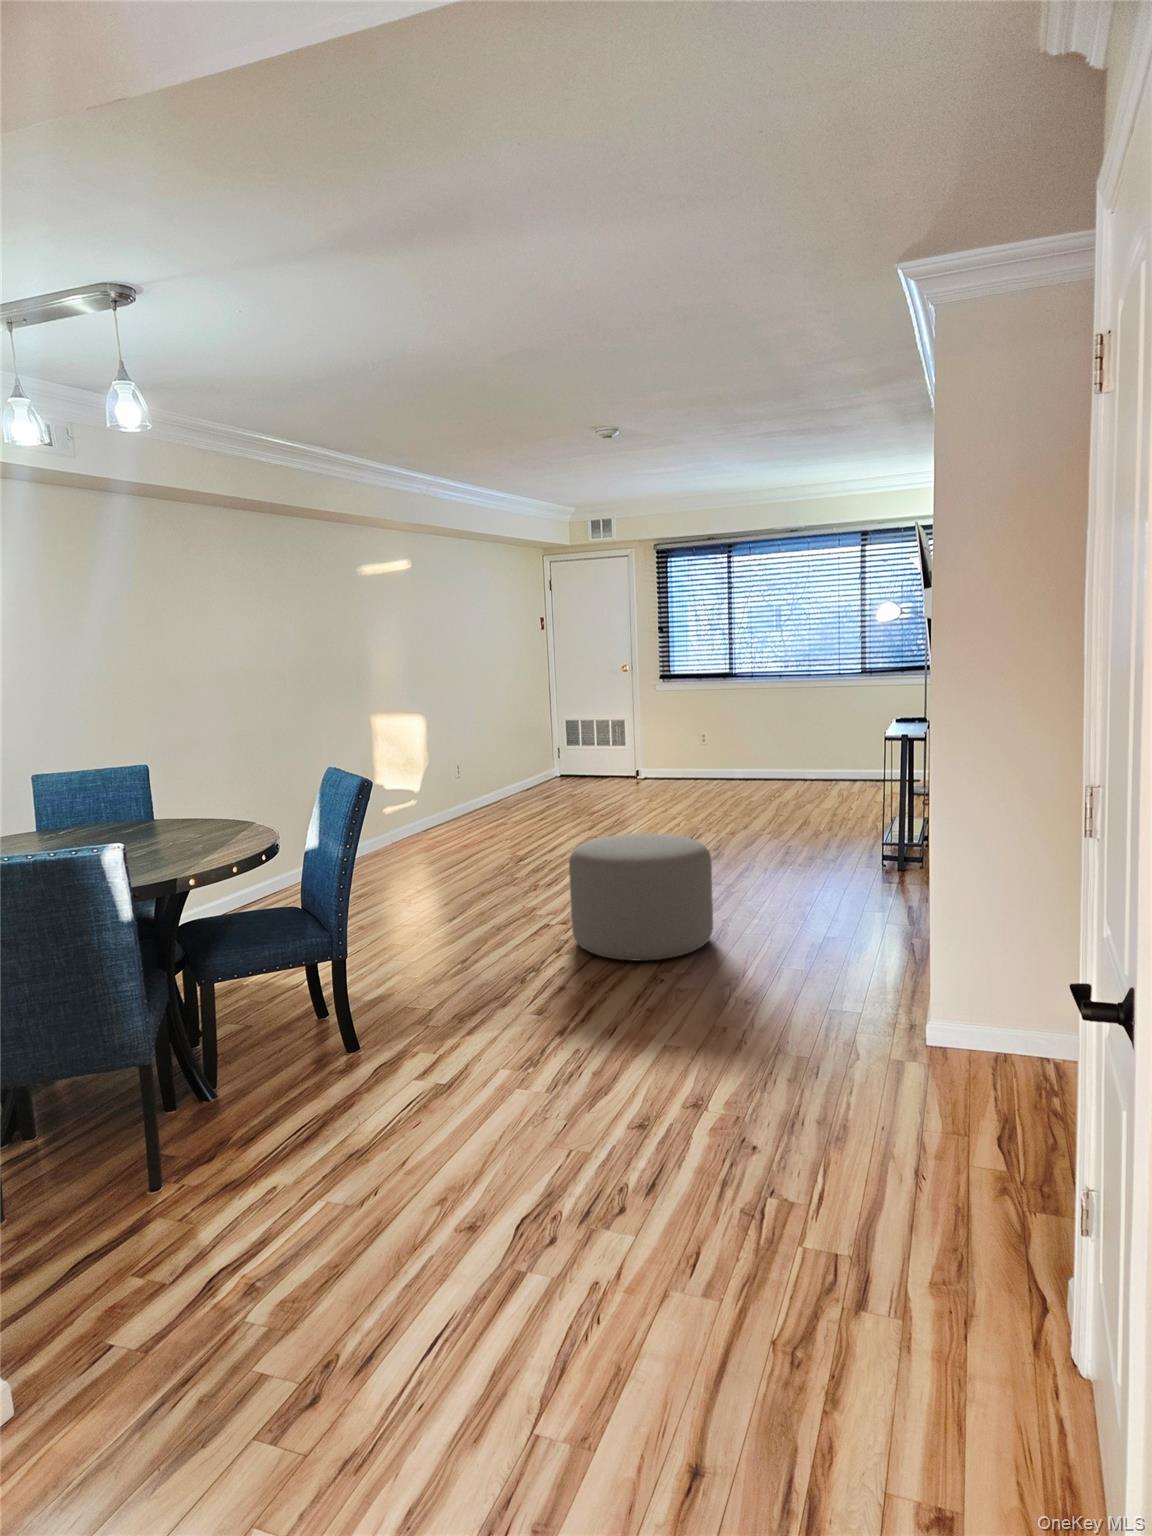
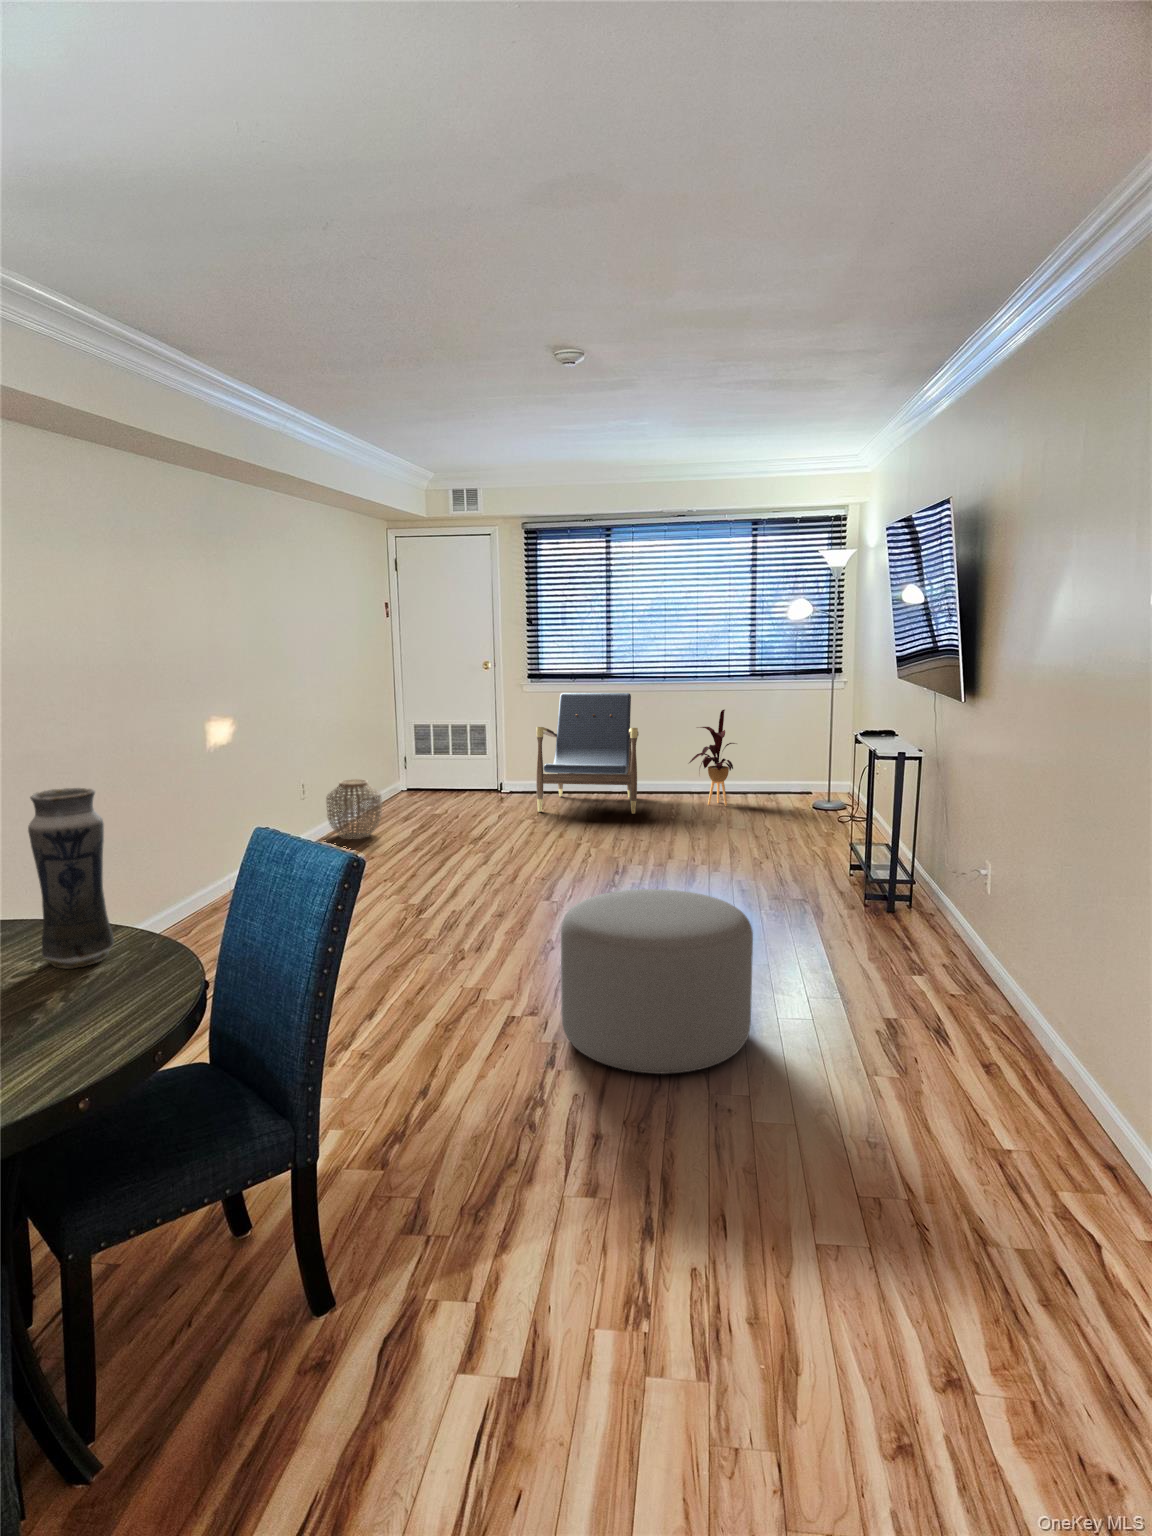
lounge chair: none [658,688,753,795] -> present [536,693,639,814]
house plant: none [796,701,844,790] -> present [689,710,735,806]
vase: none [194,740,238,836] -> present [28,788,114,968]
woven basket: none [475,764,520,813] -> present [327,779,382,839]

